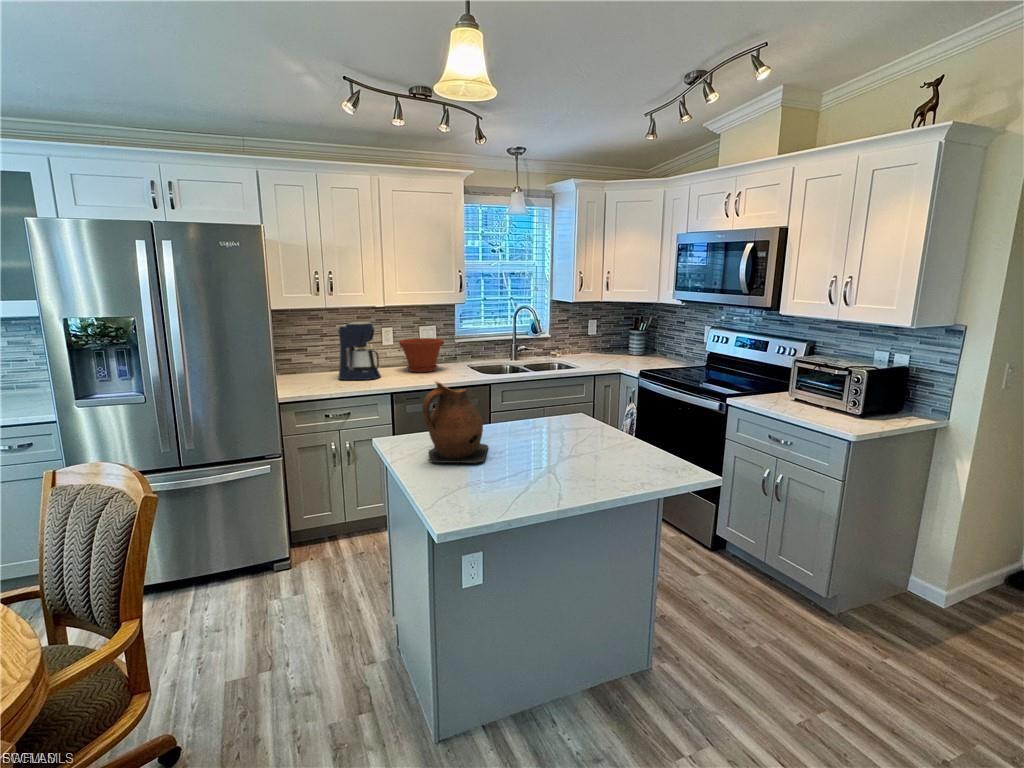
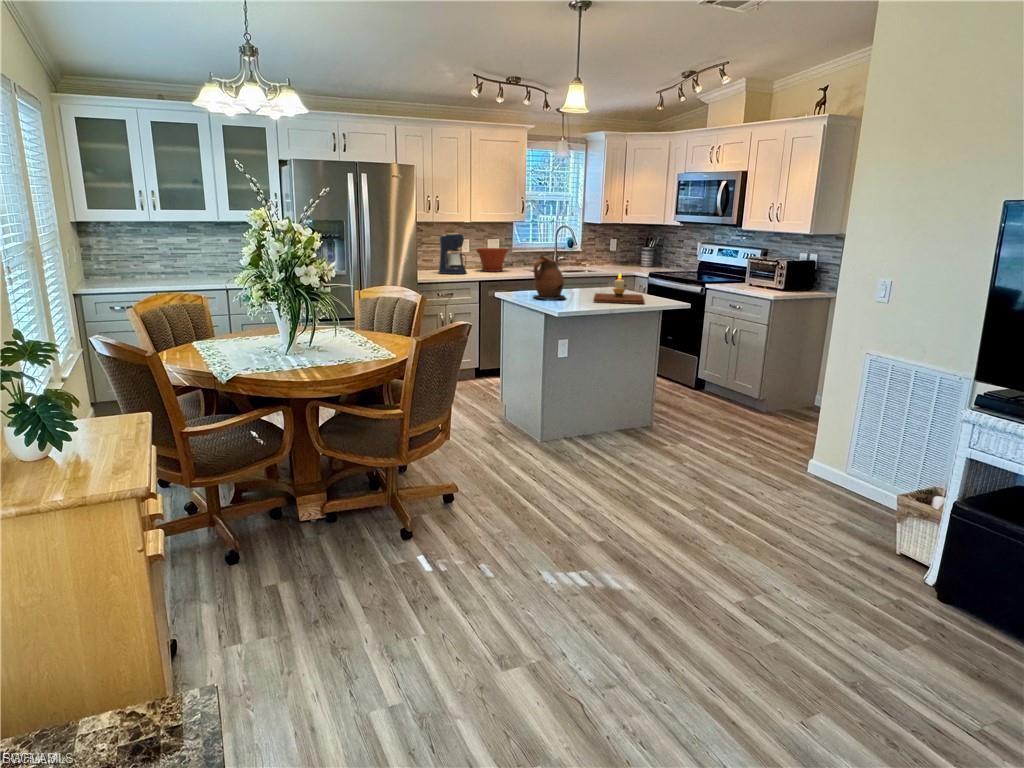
candle: none [533,412,631,479] -> present [594,273,644,304]

